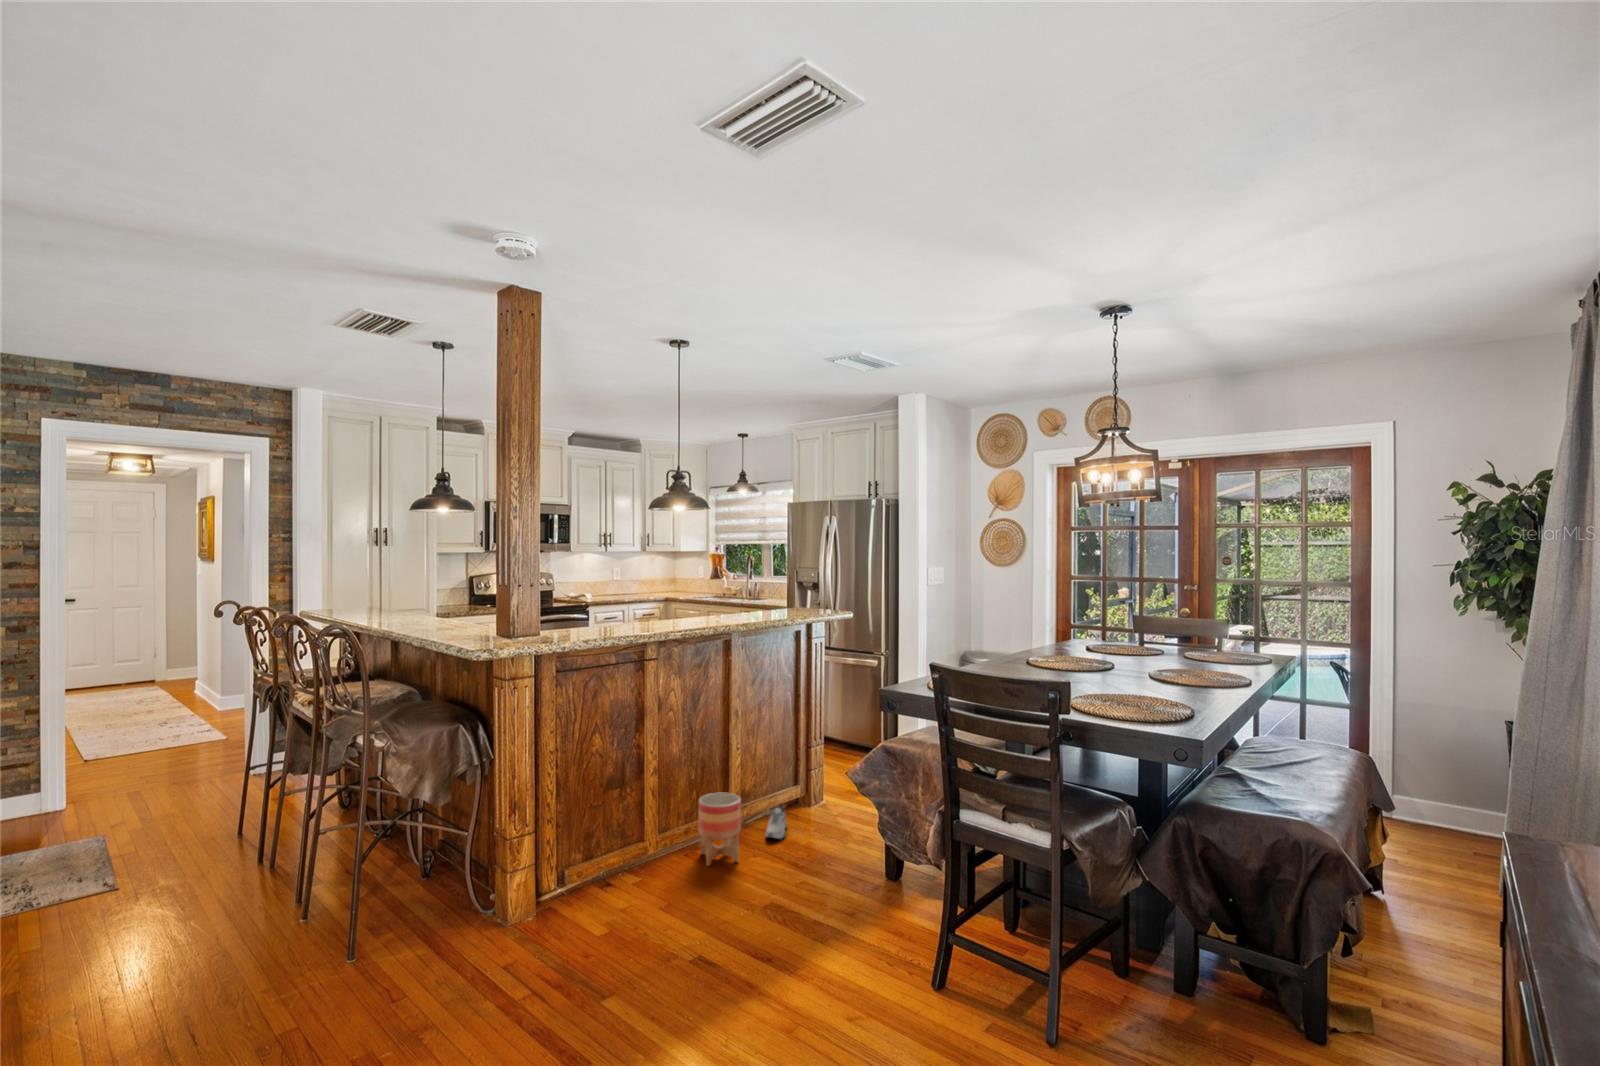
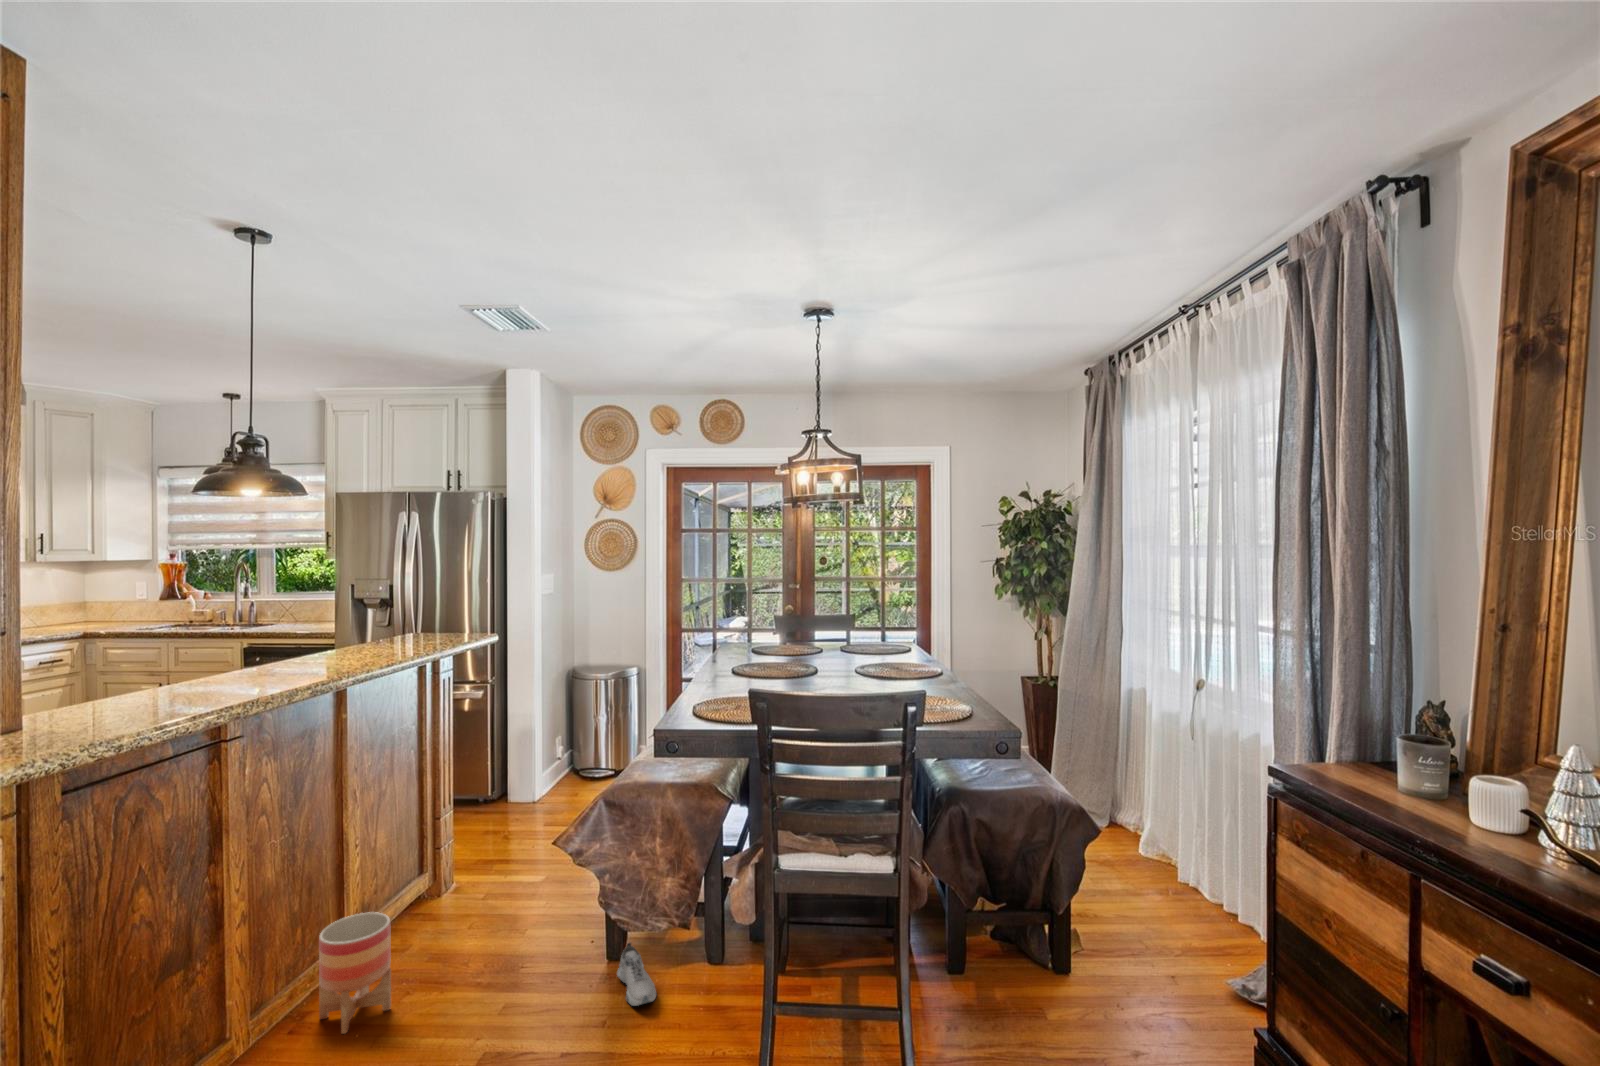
shoe: present [766,804,787,839] -> present [617,943,657,1006]

